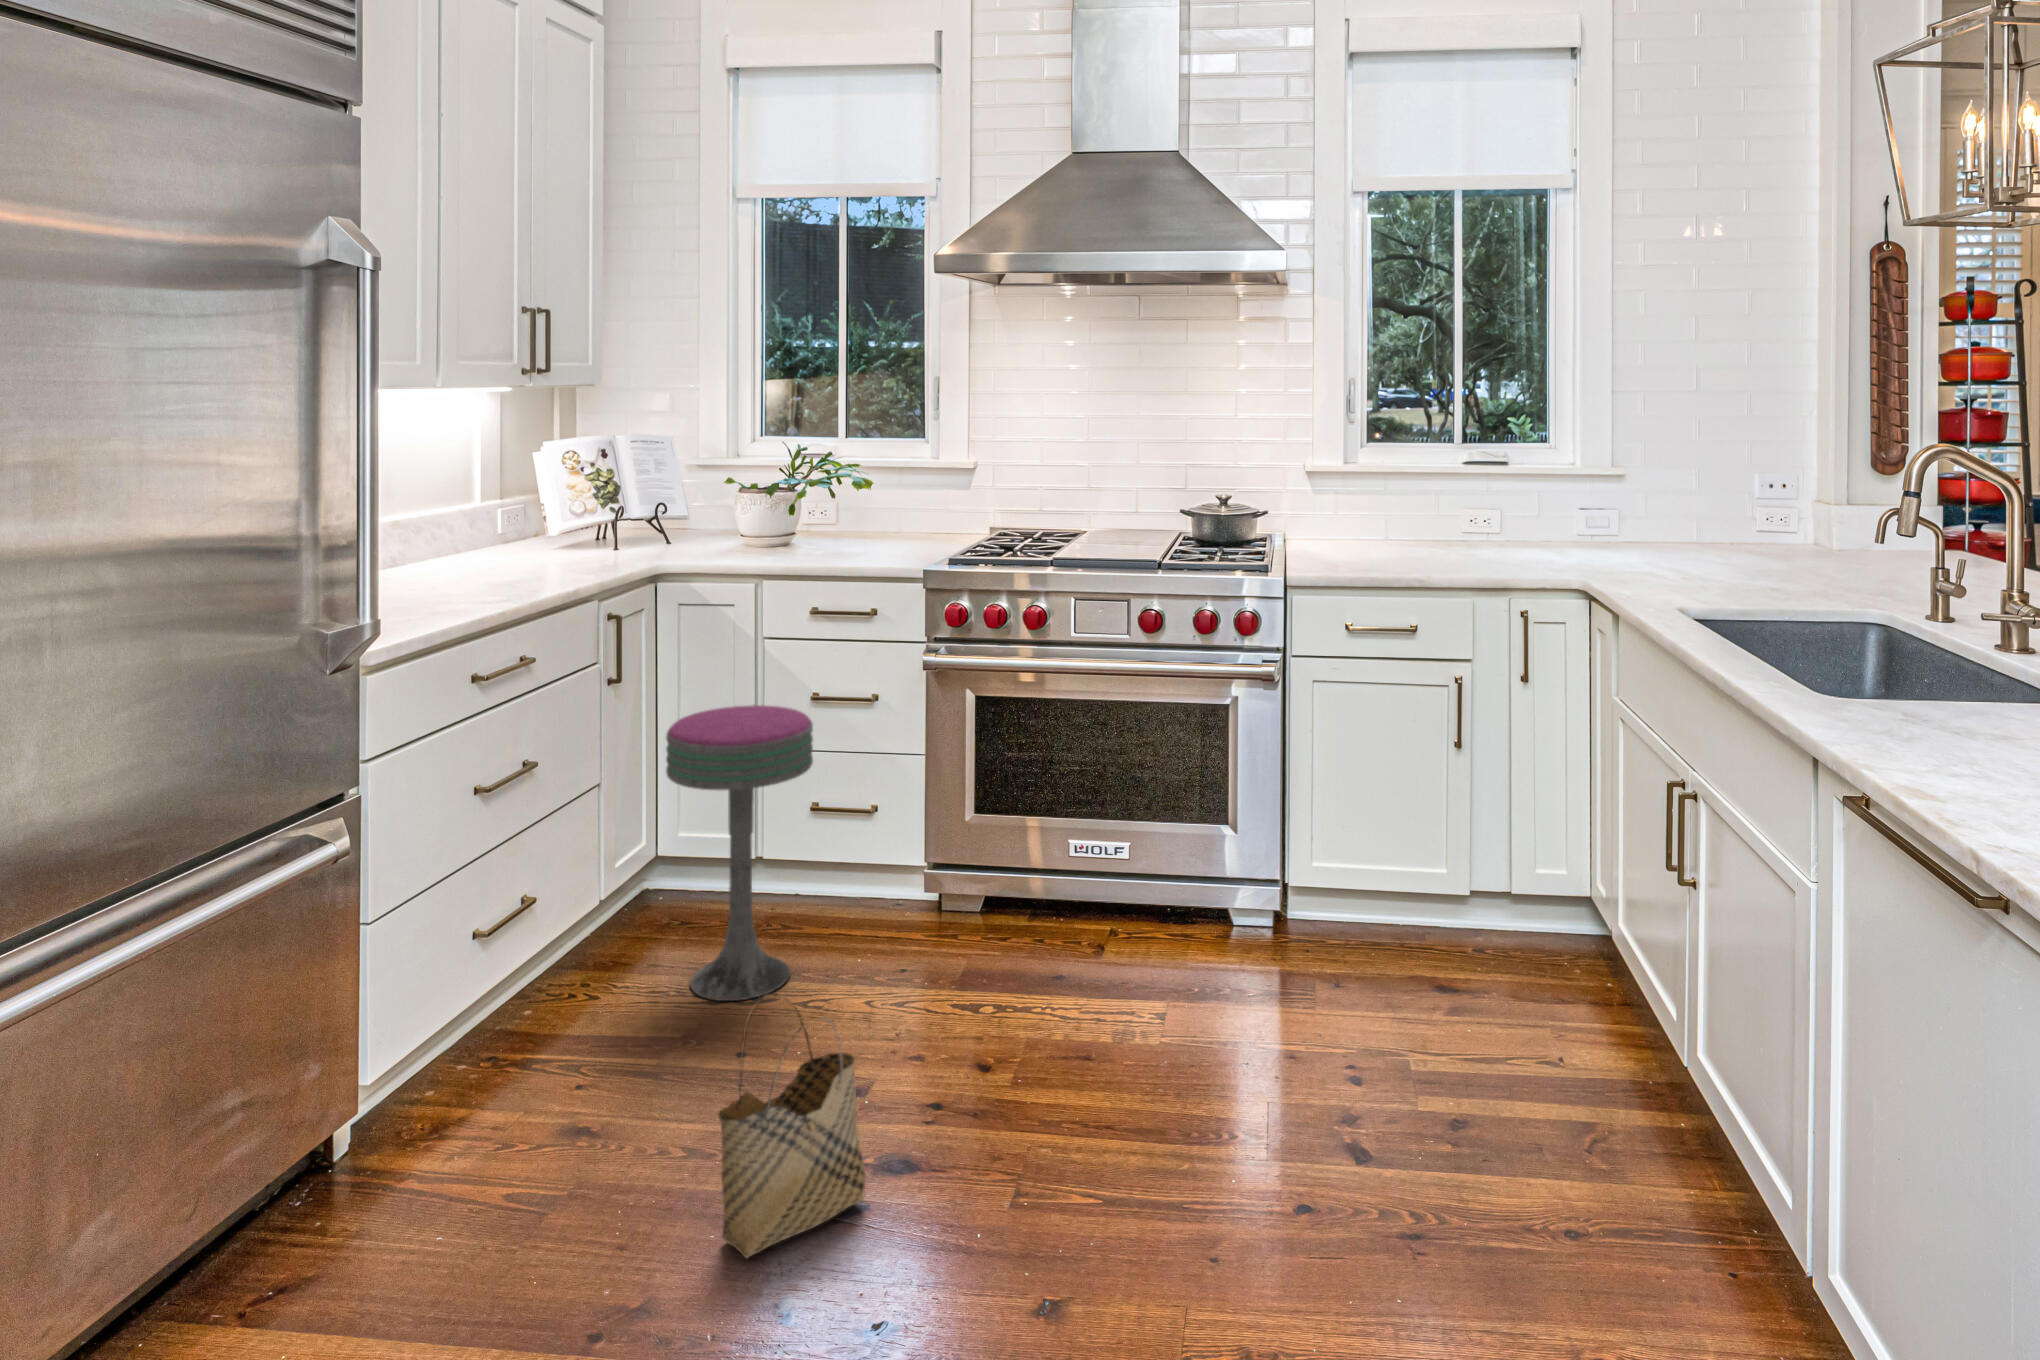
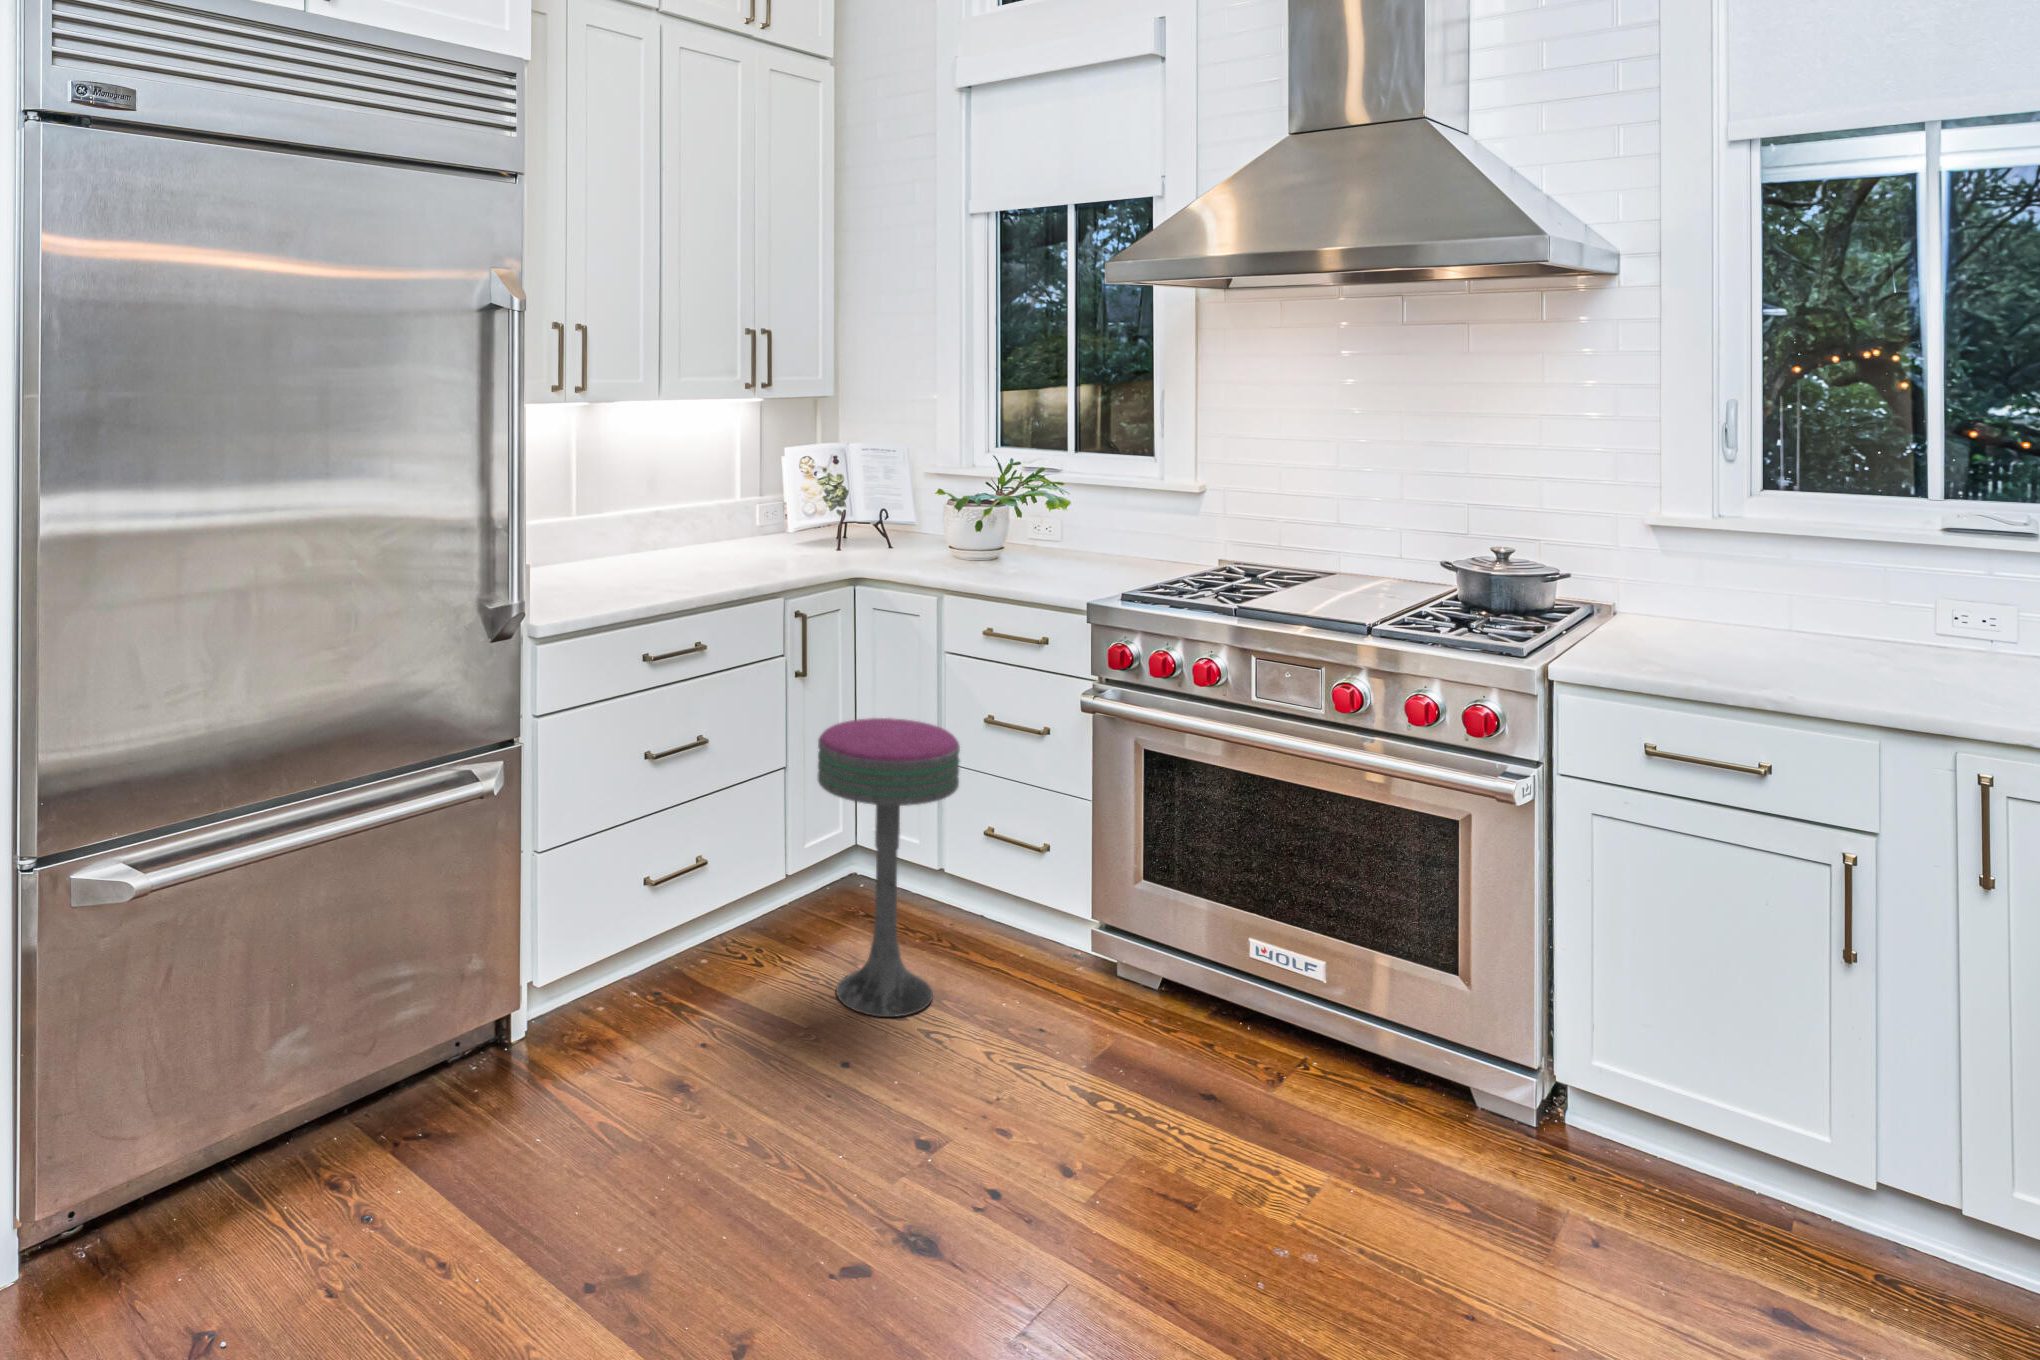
woven basket: present [718,994,865,1258] -> none [712,1023,870,1290]

